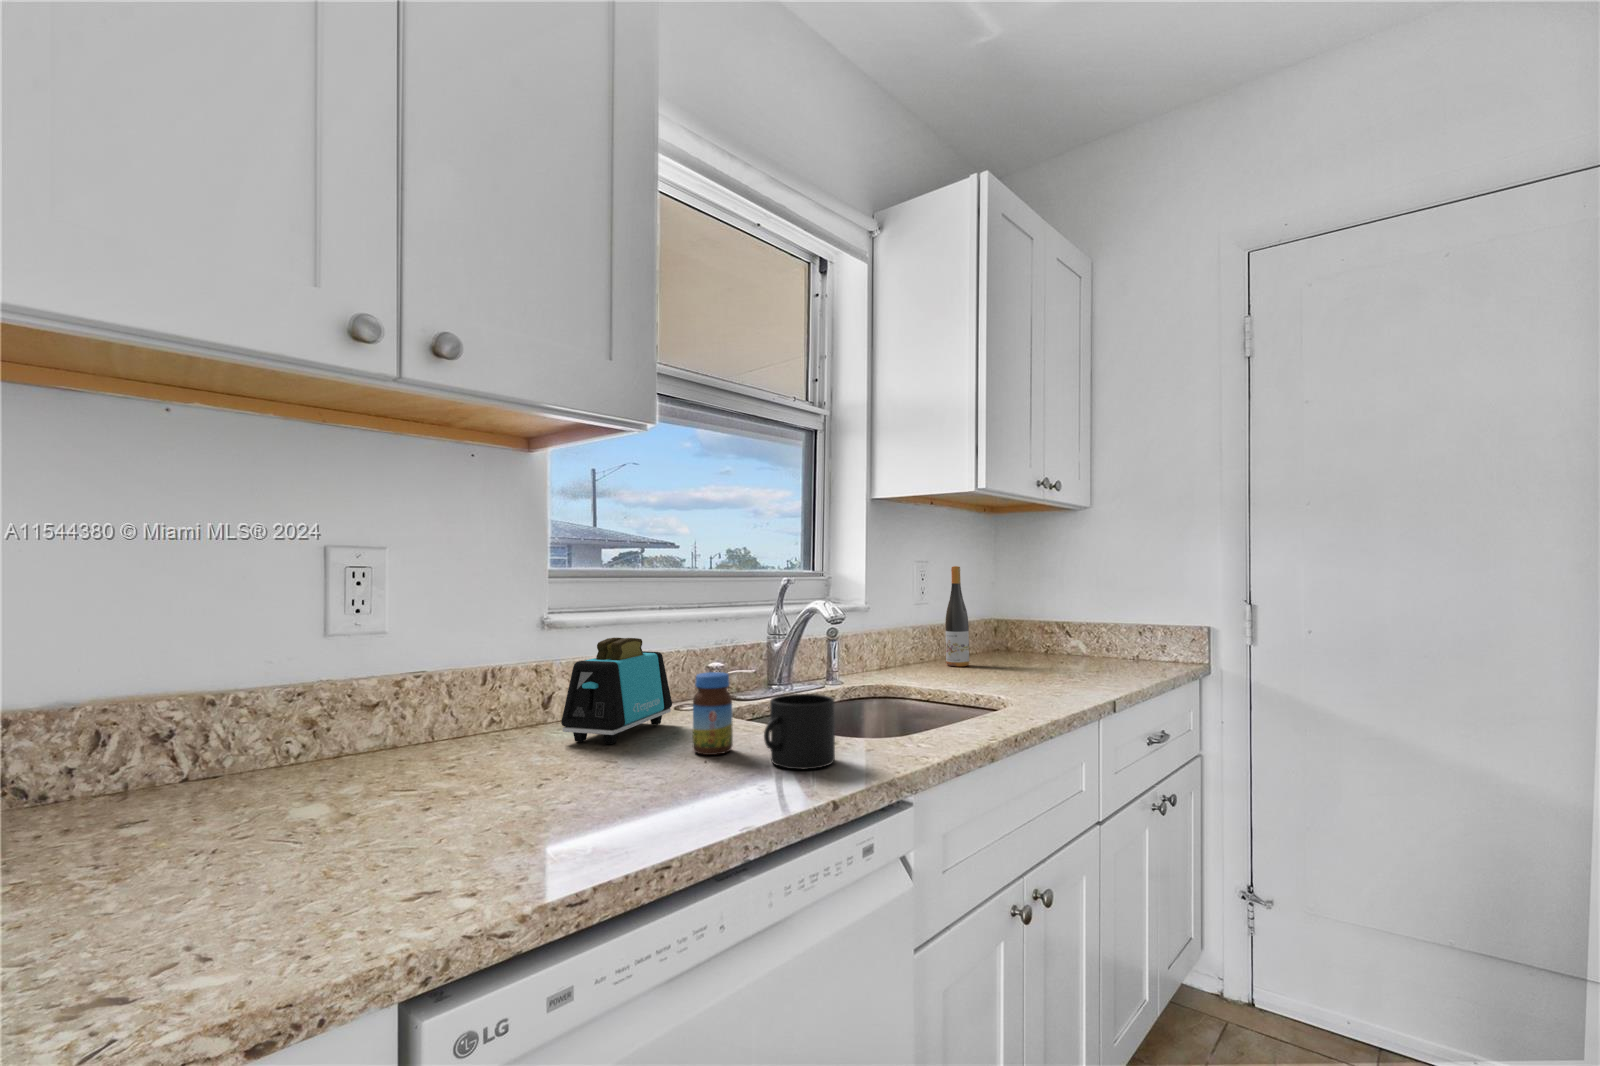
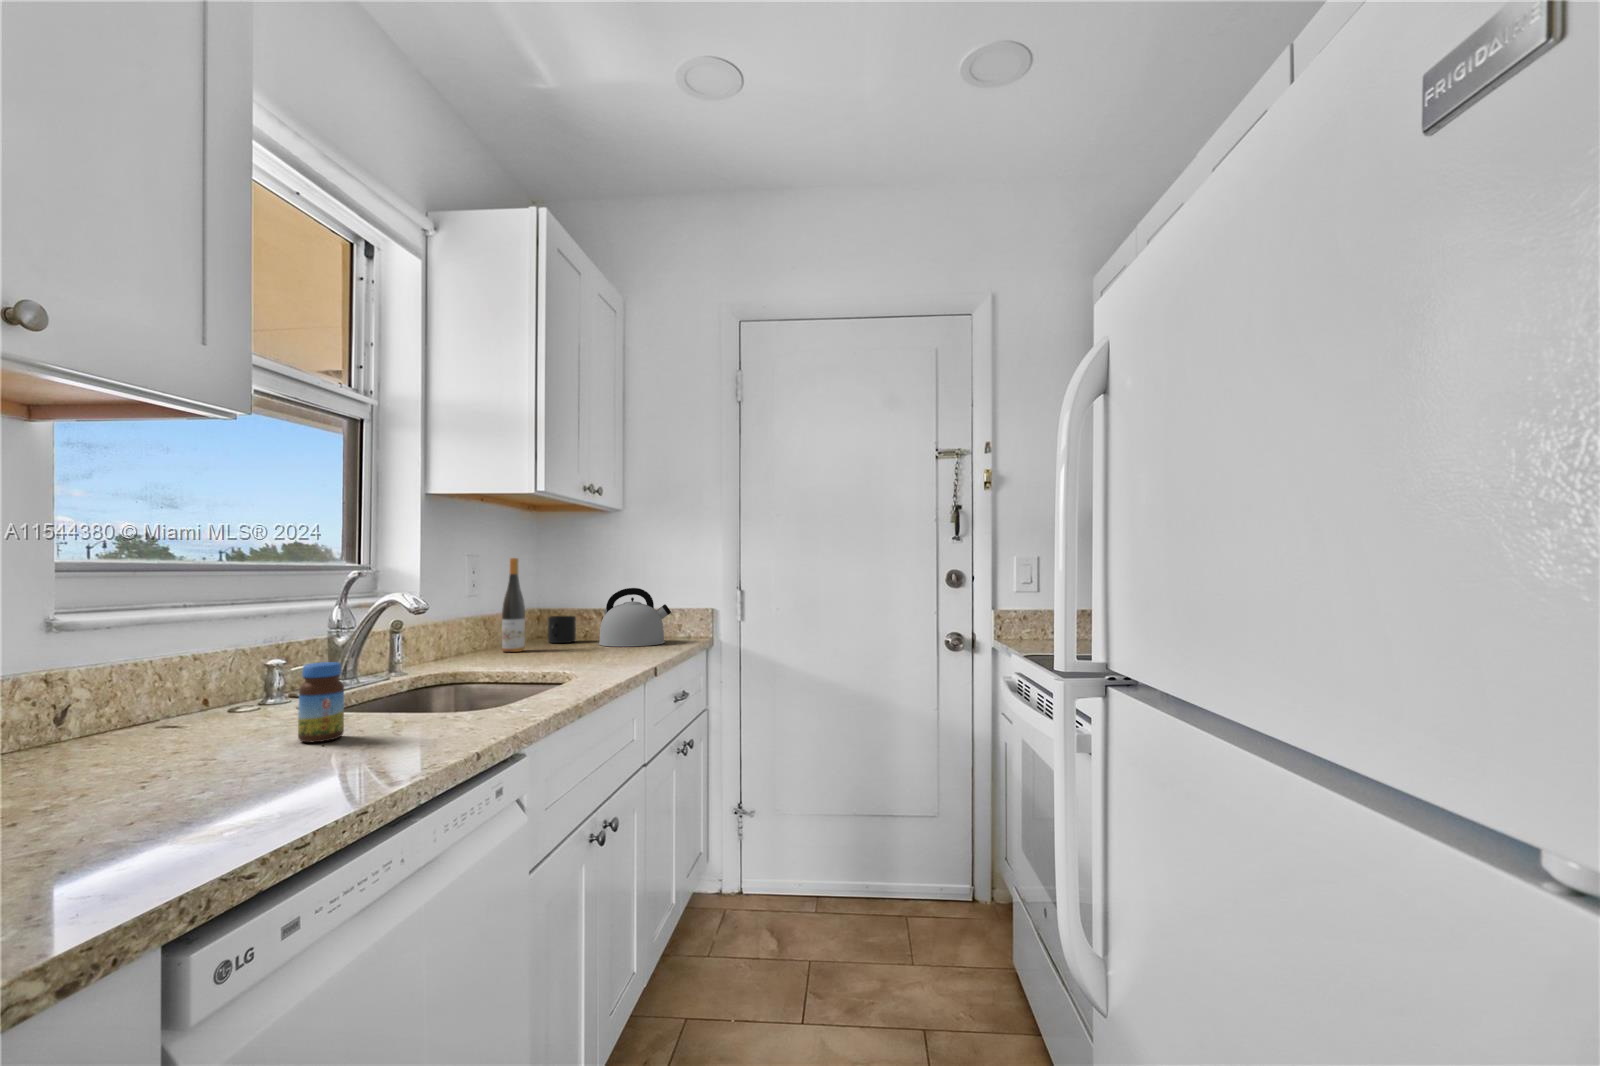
kettle: none [1053,601,1141,670] -> present [599,588,671,647]
toaster: present [561,638,672,744] -> none [109,635,241,753]
mug: present [764,694,835,769] -> present [548,616,576,643]

